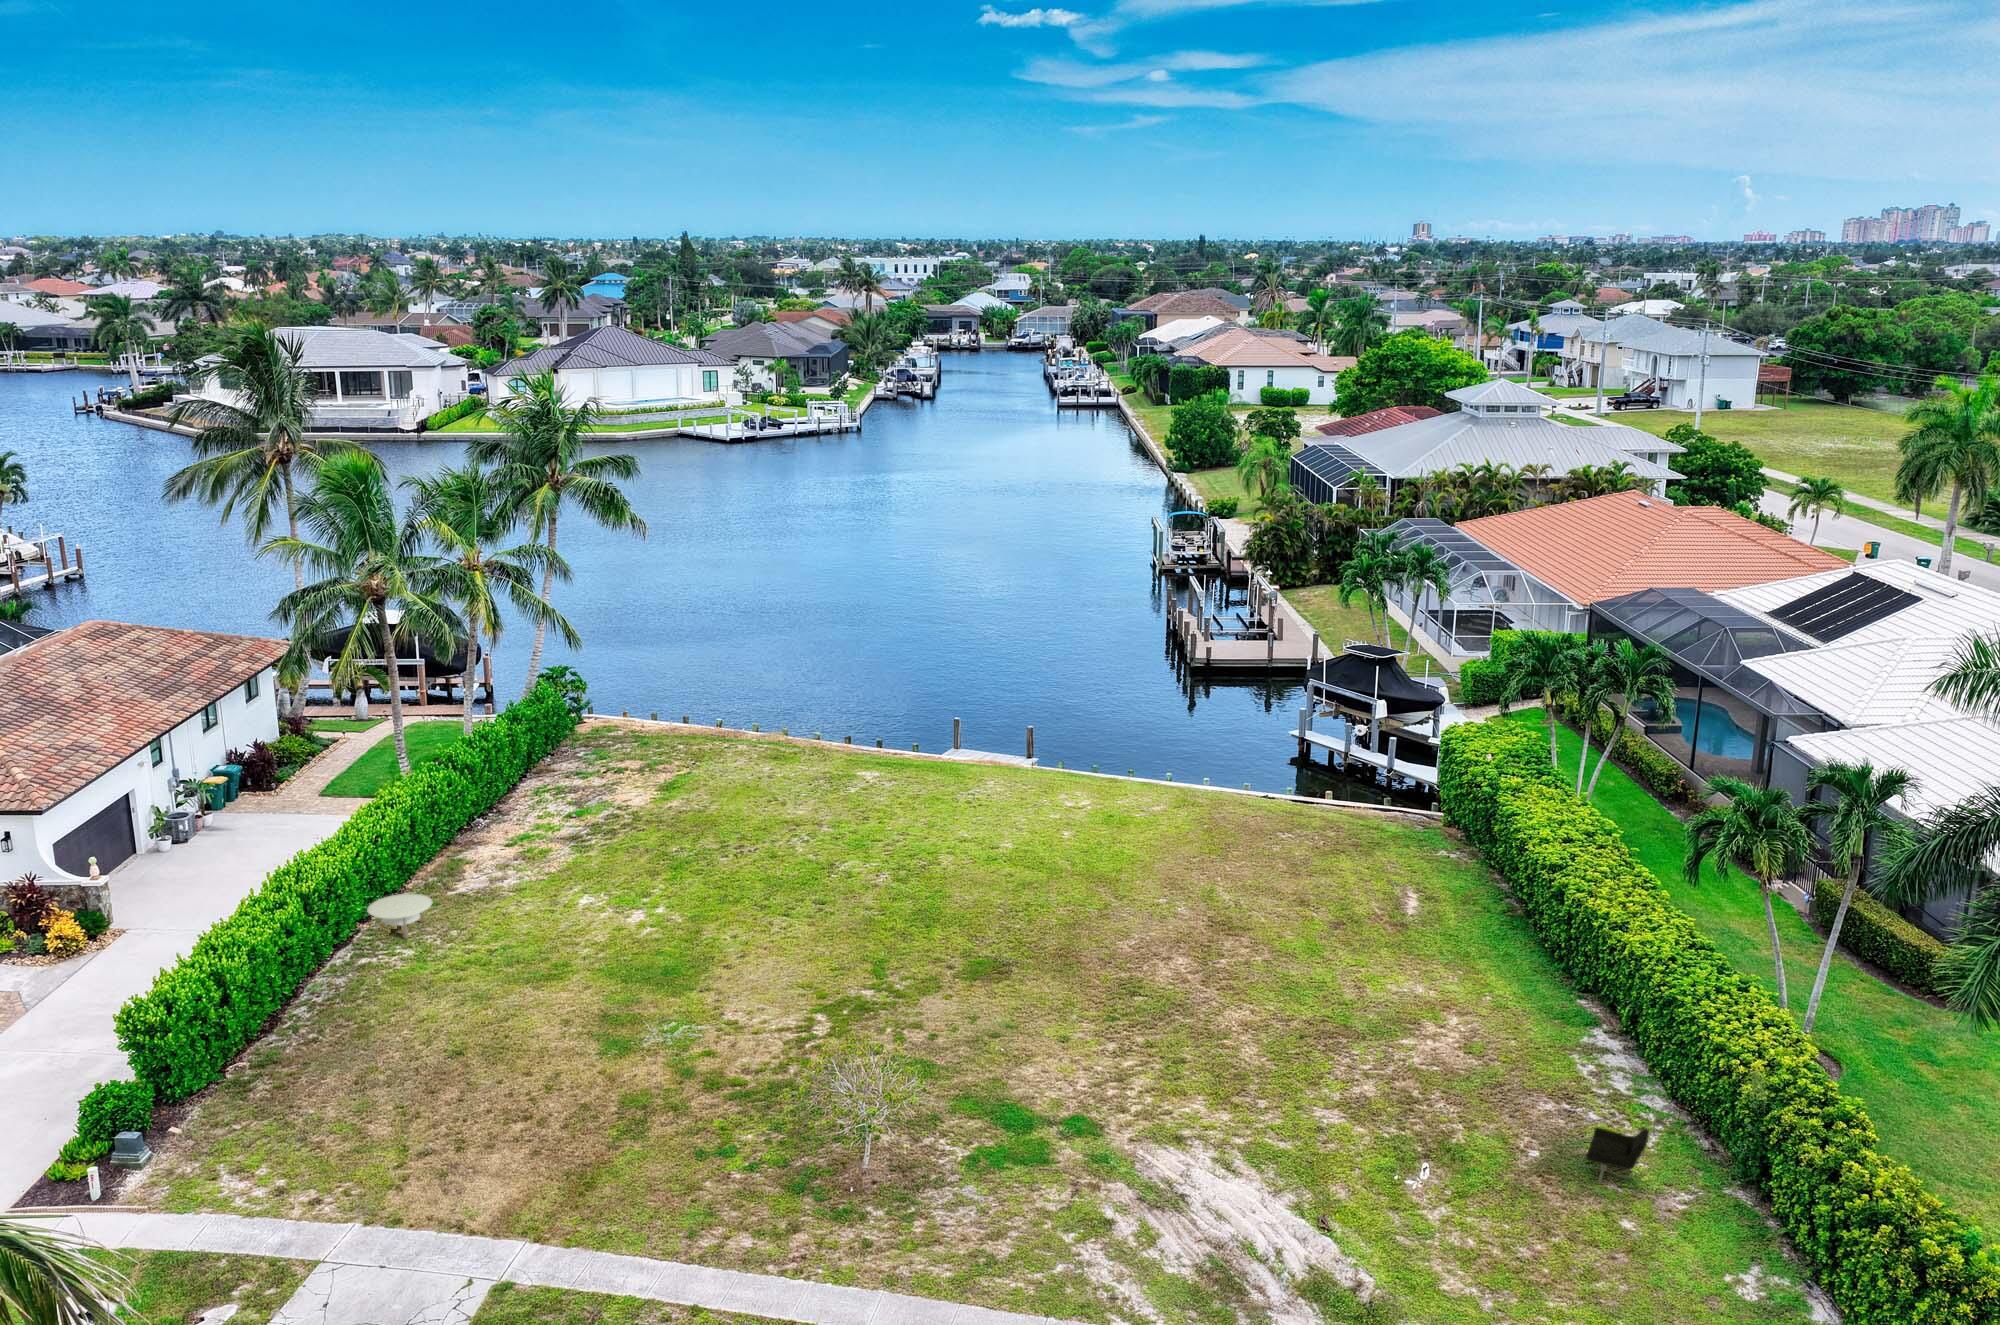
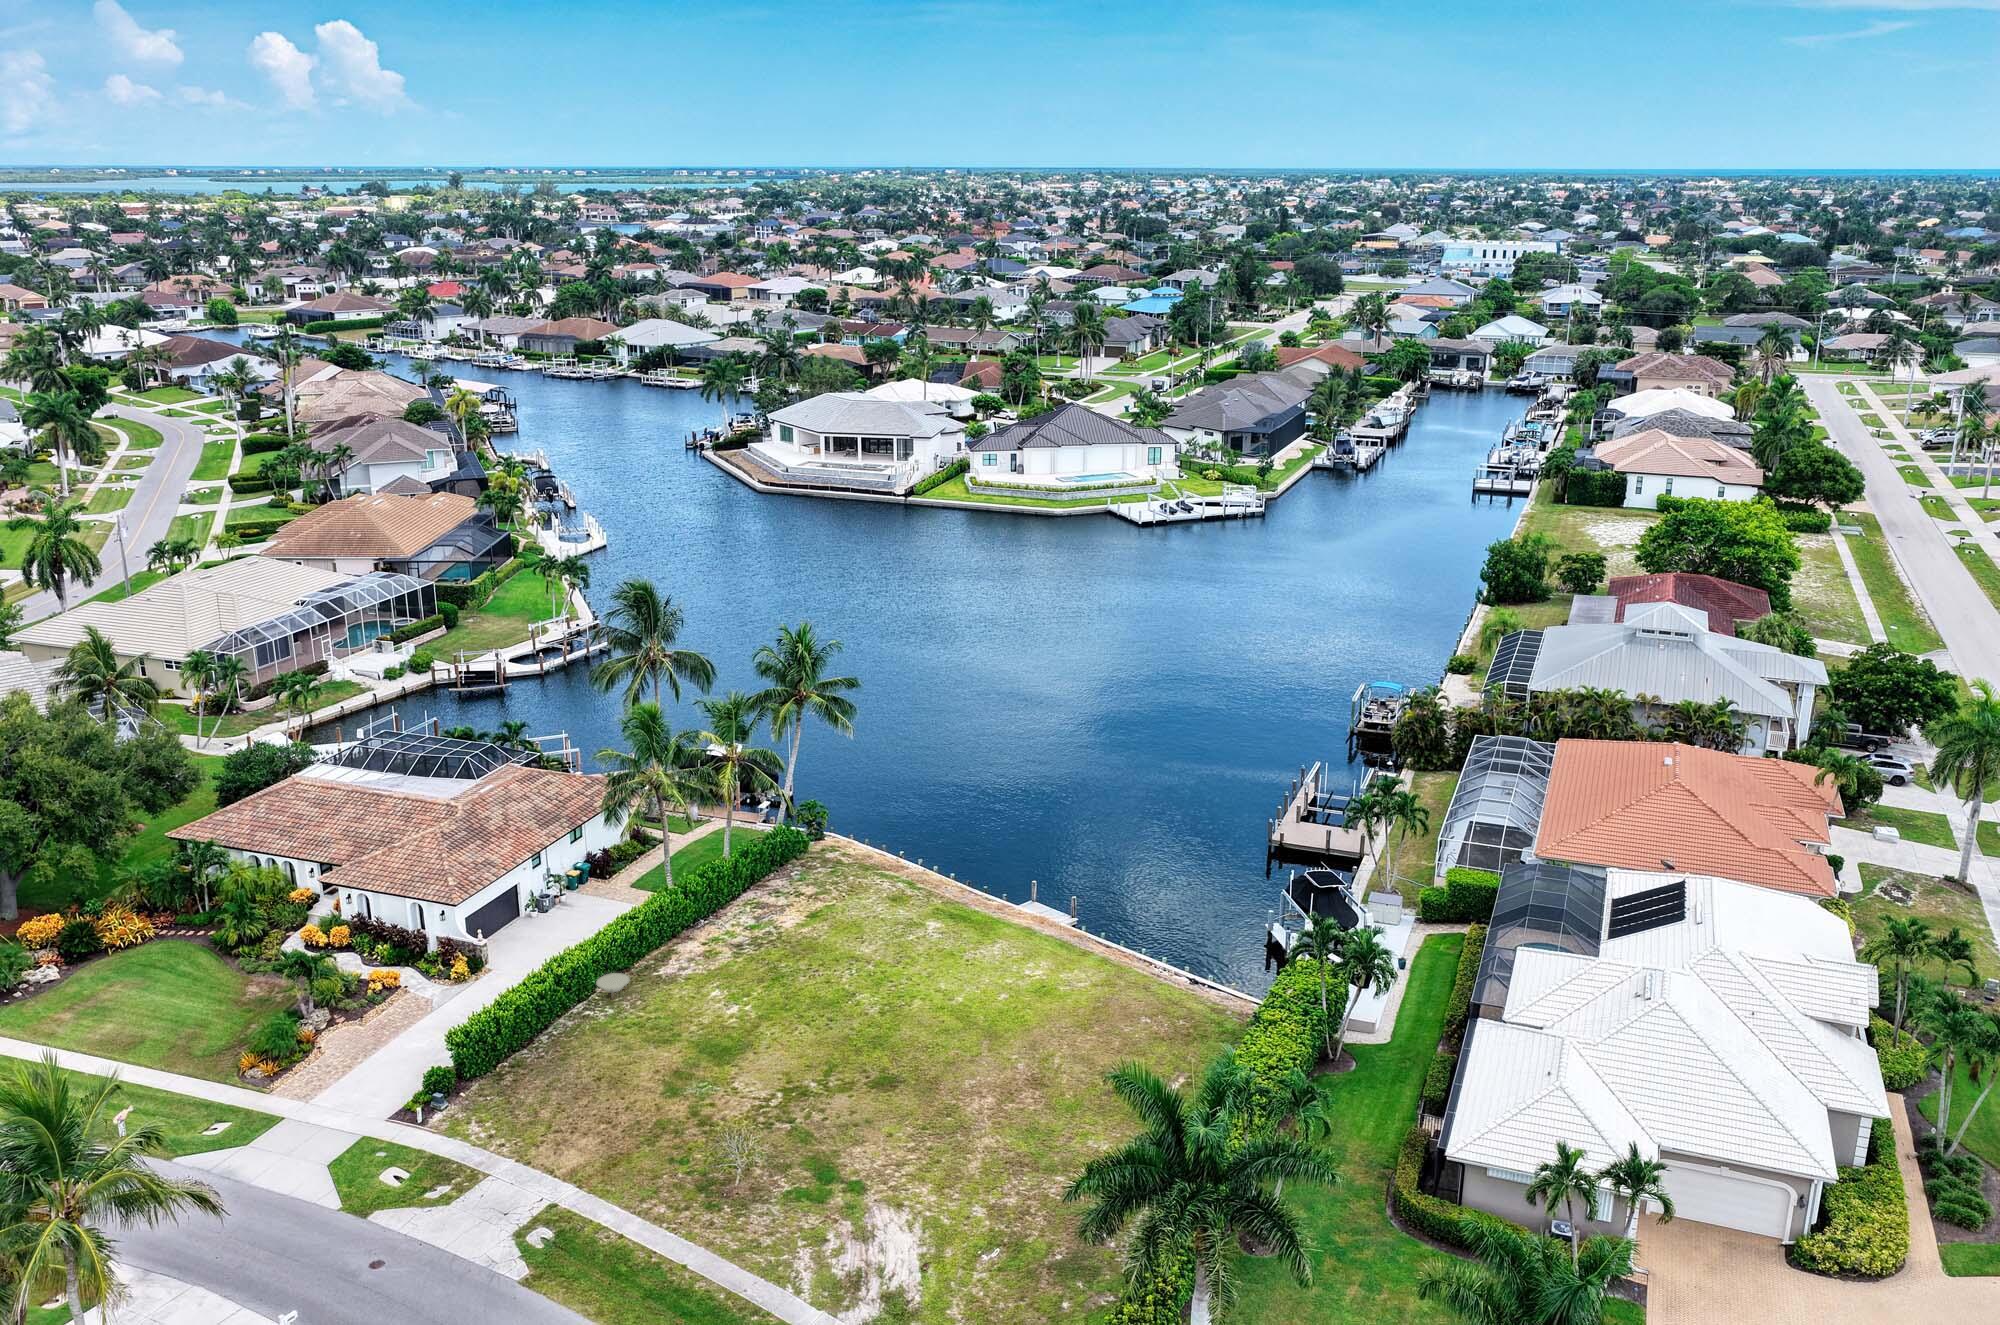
lounge chair: present [1579,1127,1649,1183] -> none [1081,1249,1119,1282]

